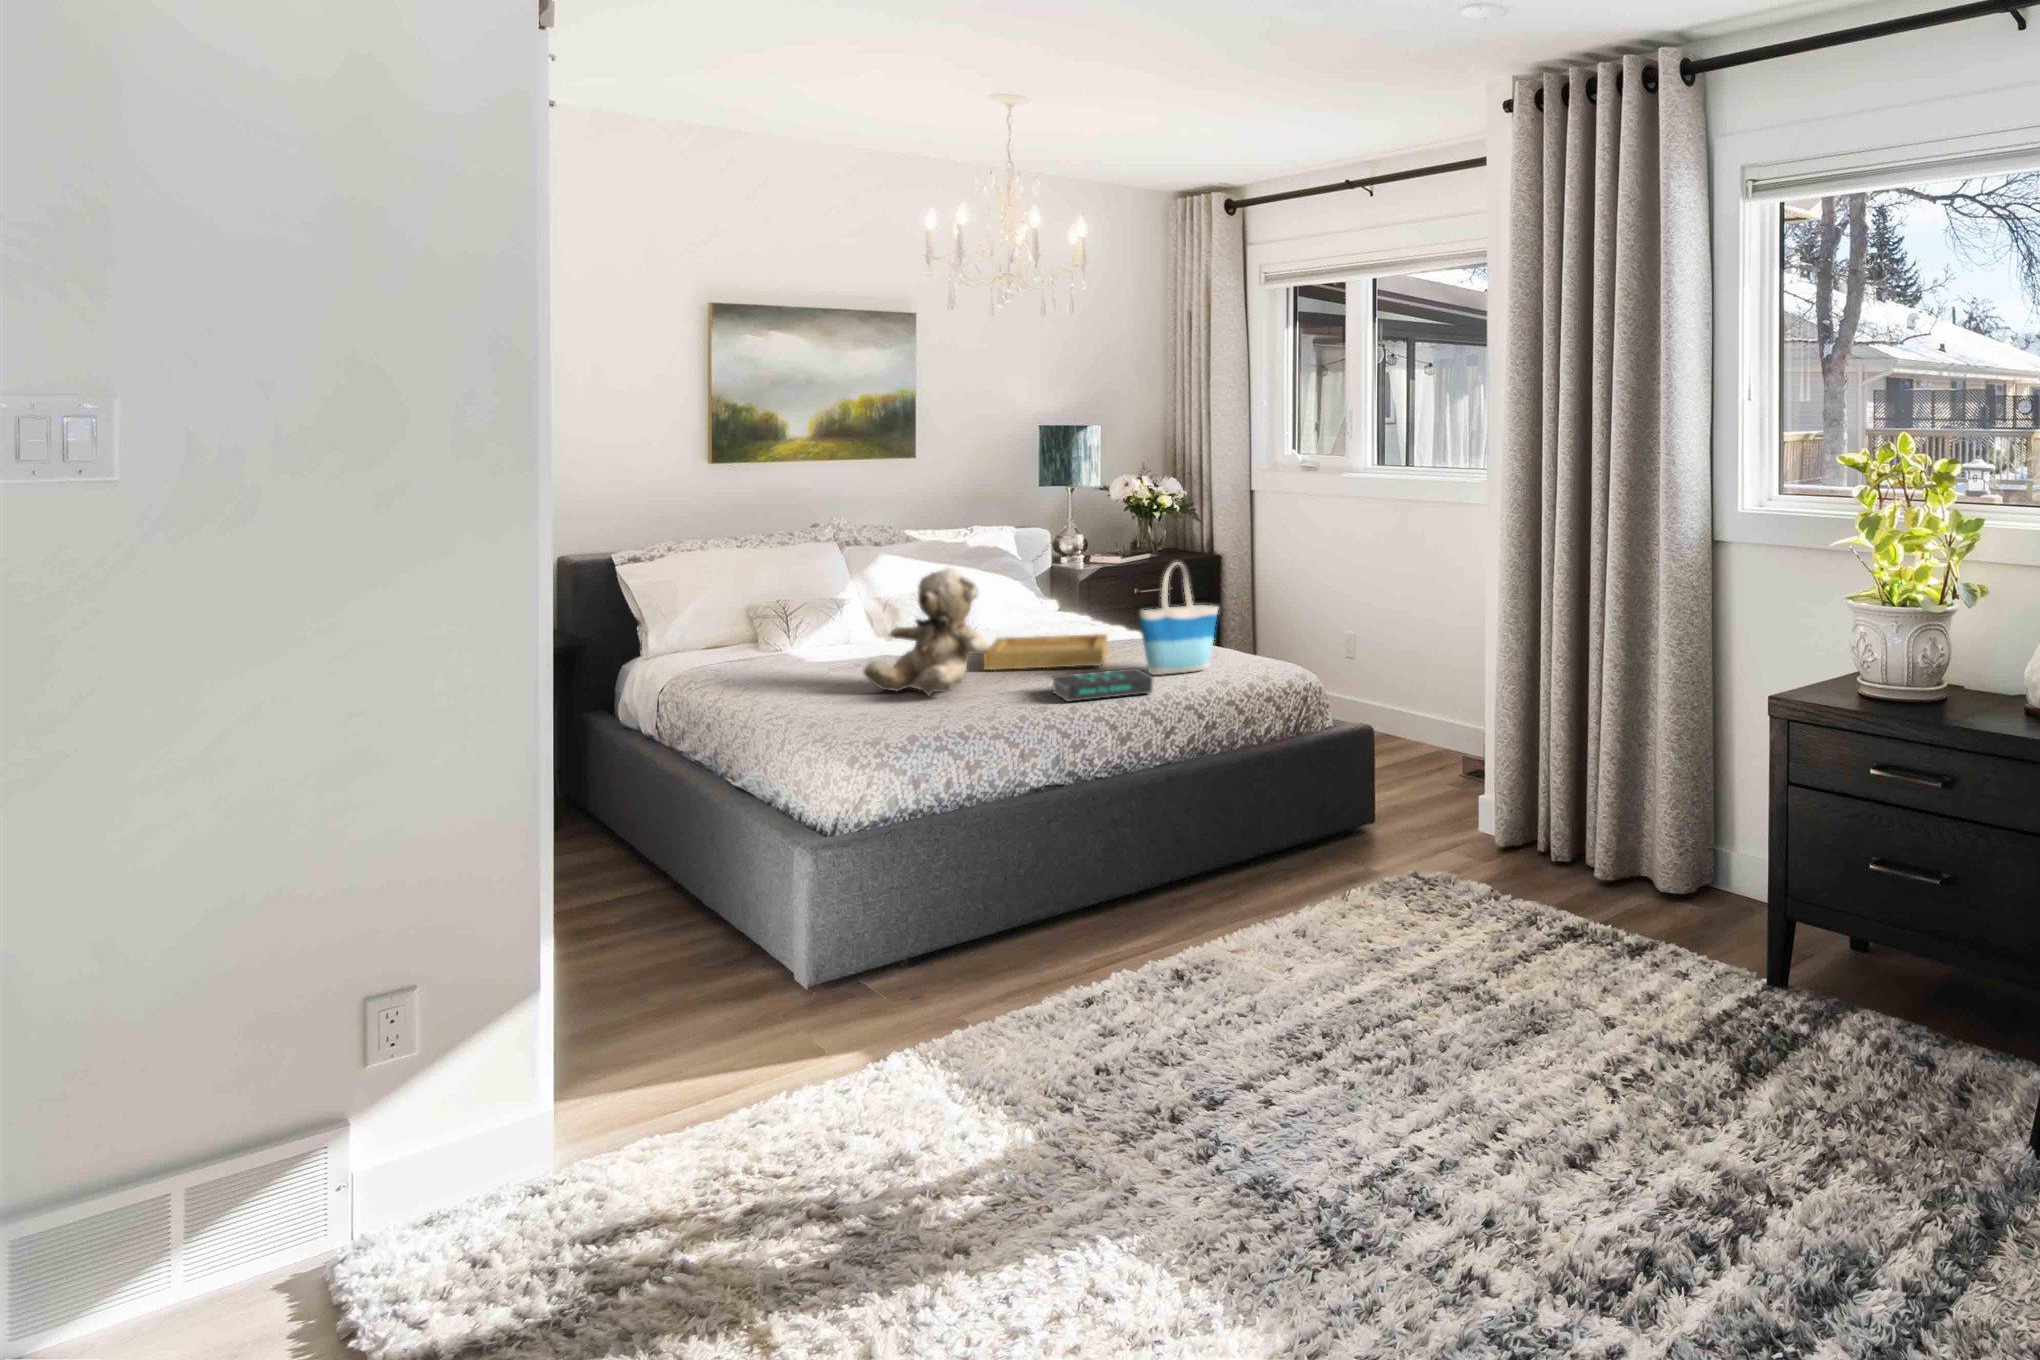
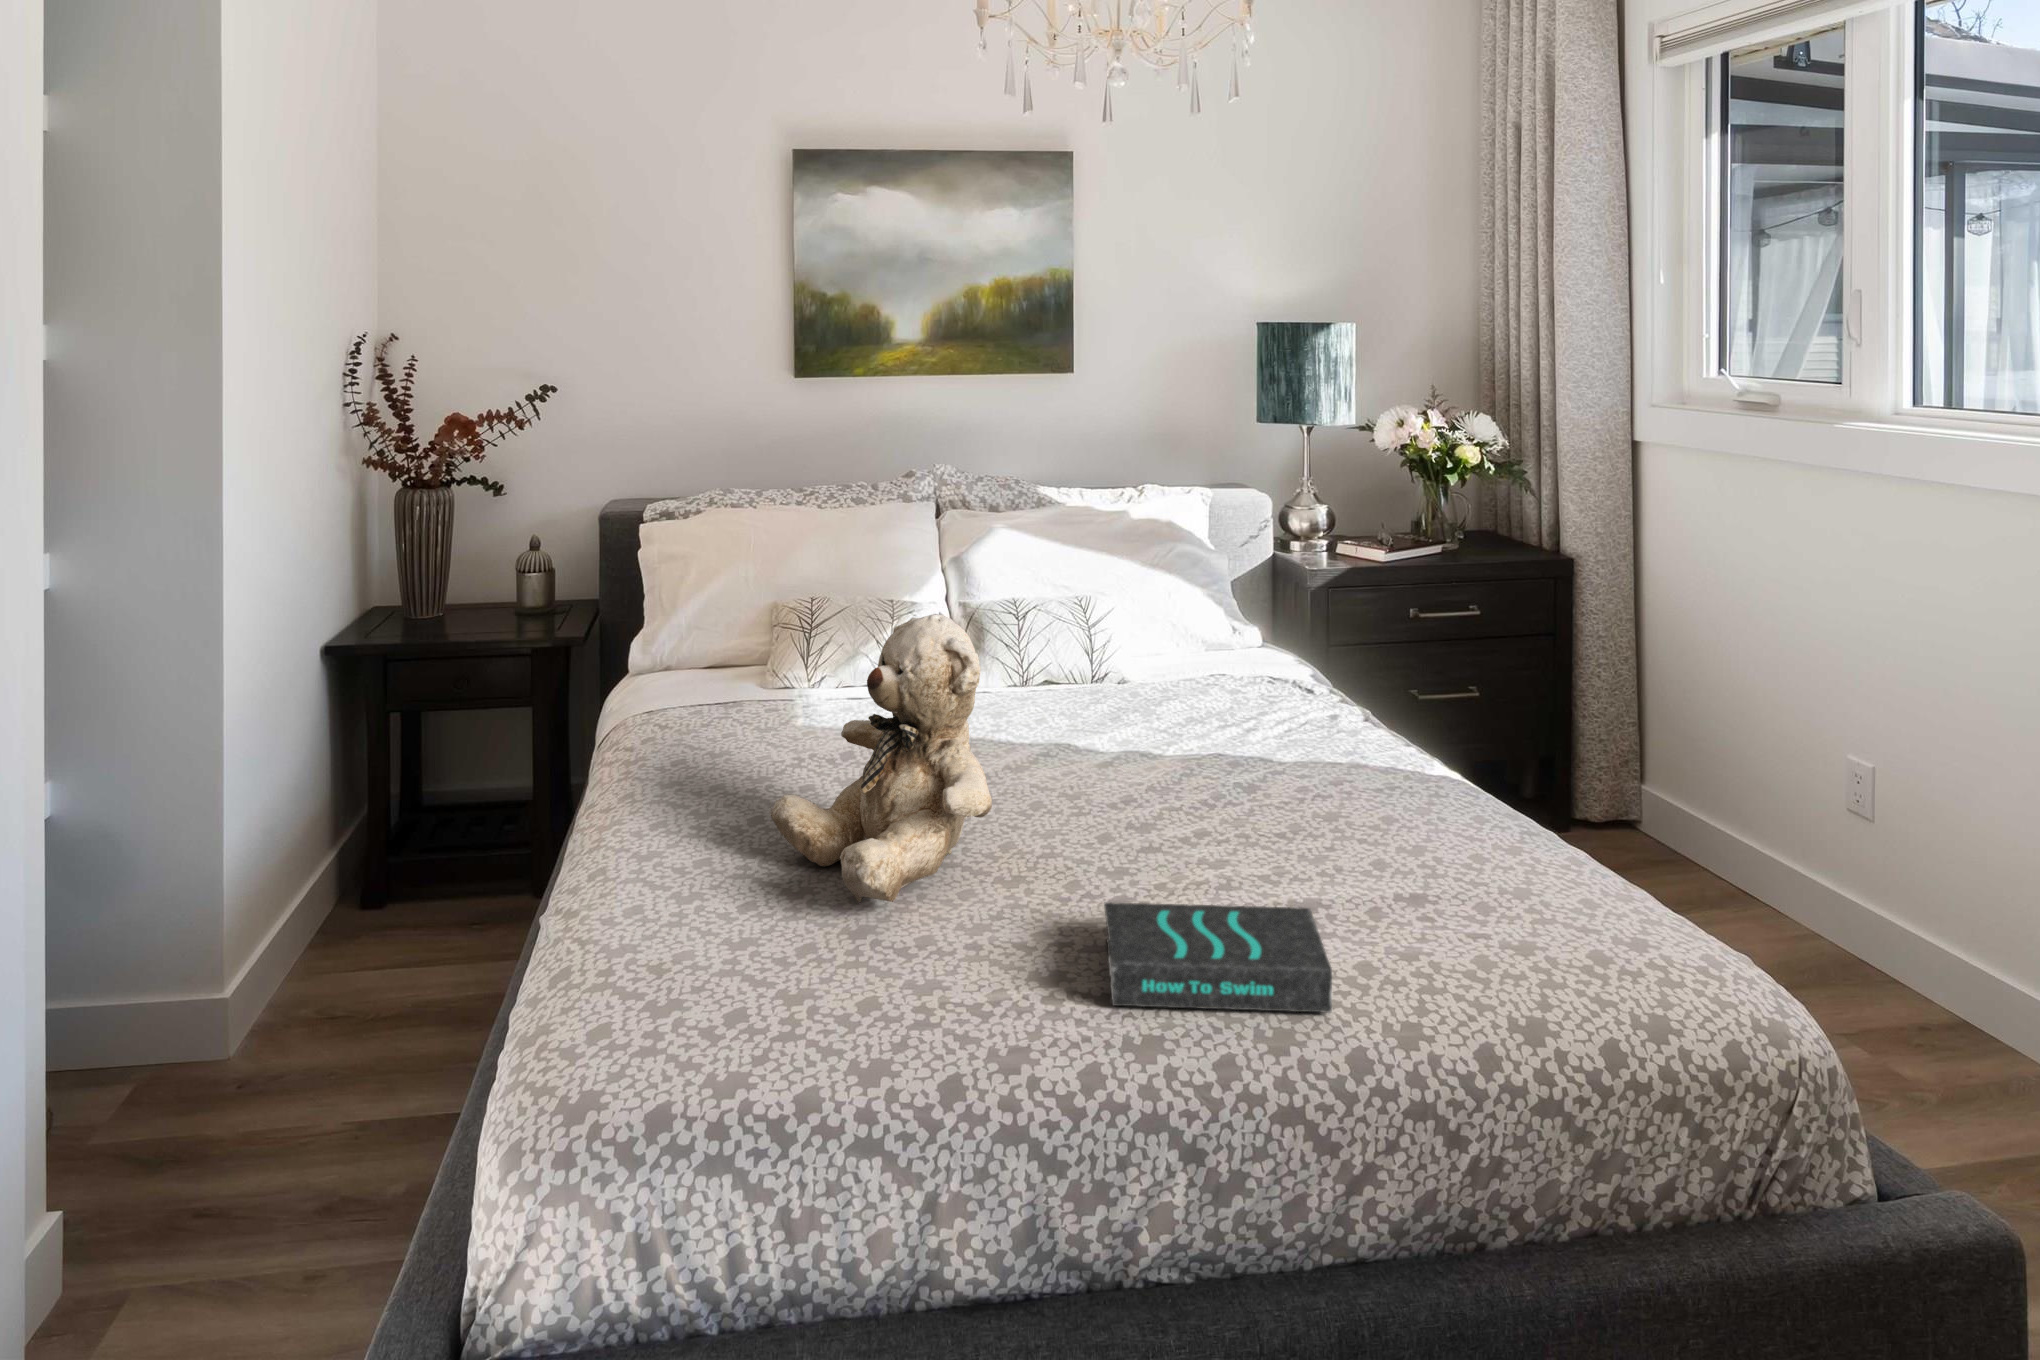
tote bag: present [1140,562,1218,675] -> none [1328,645,1530,919]
tray: present [984,634,1107,670] -> none [1026,723,1300,850]

